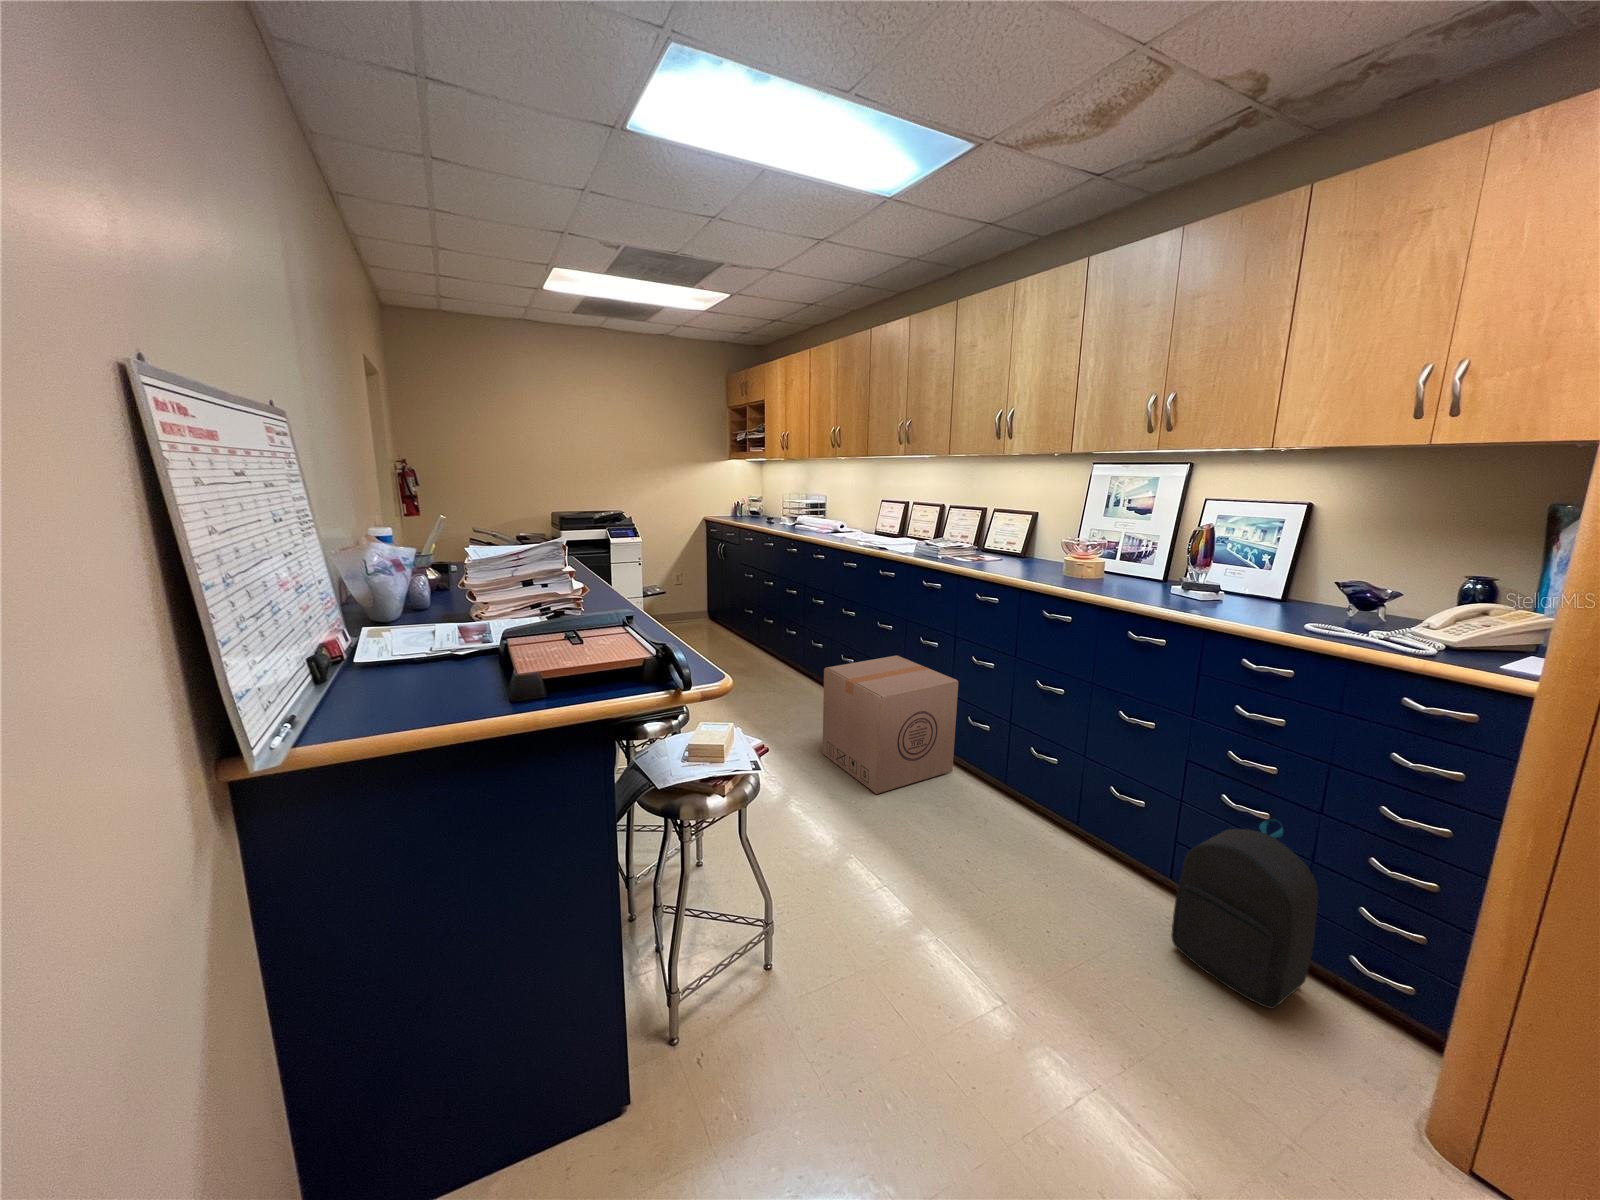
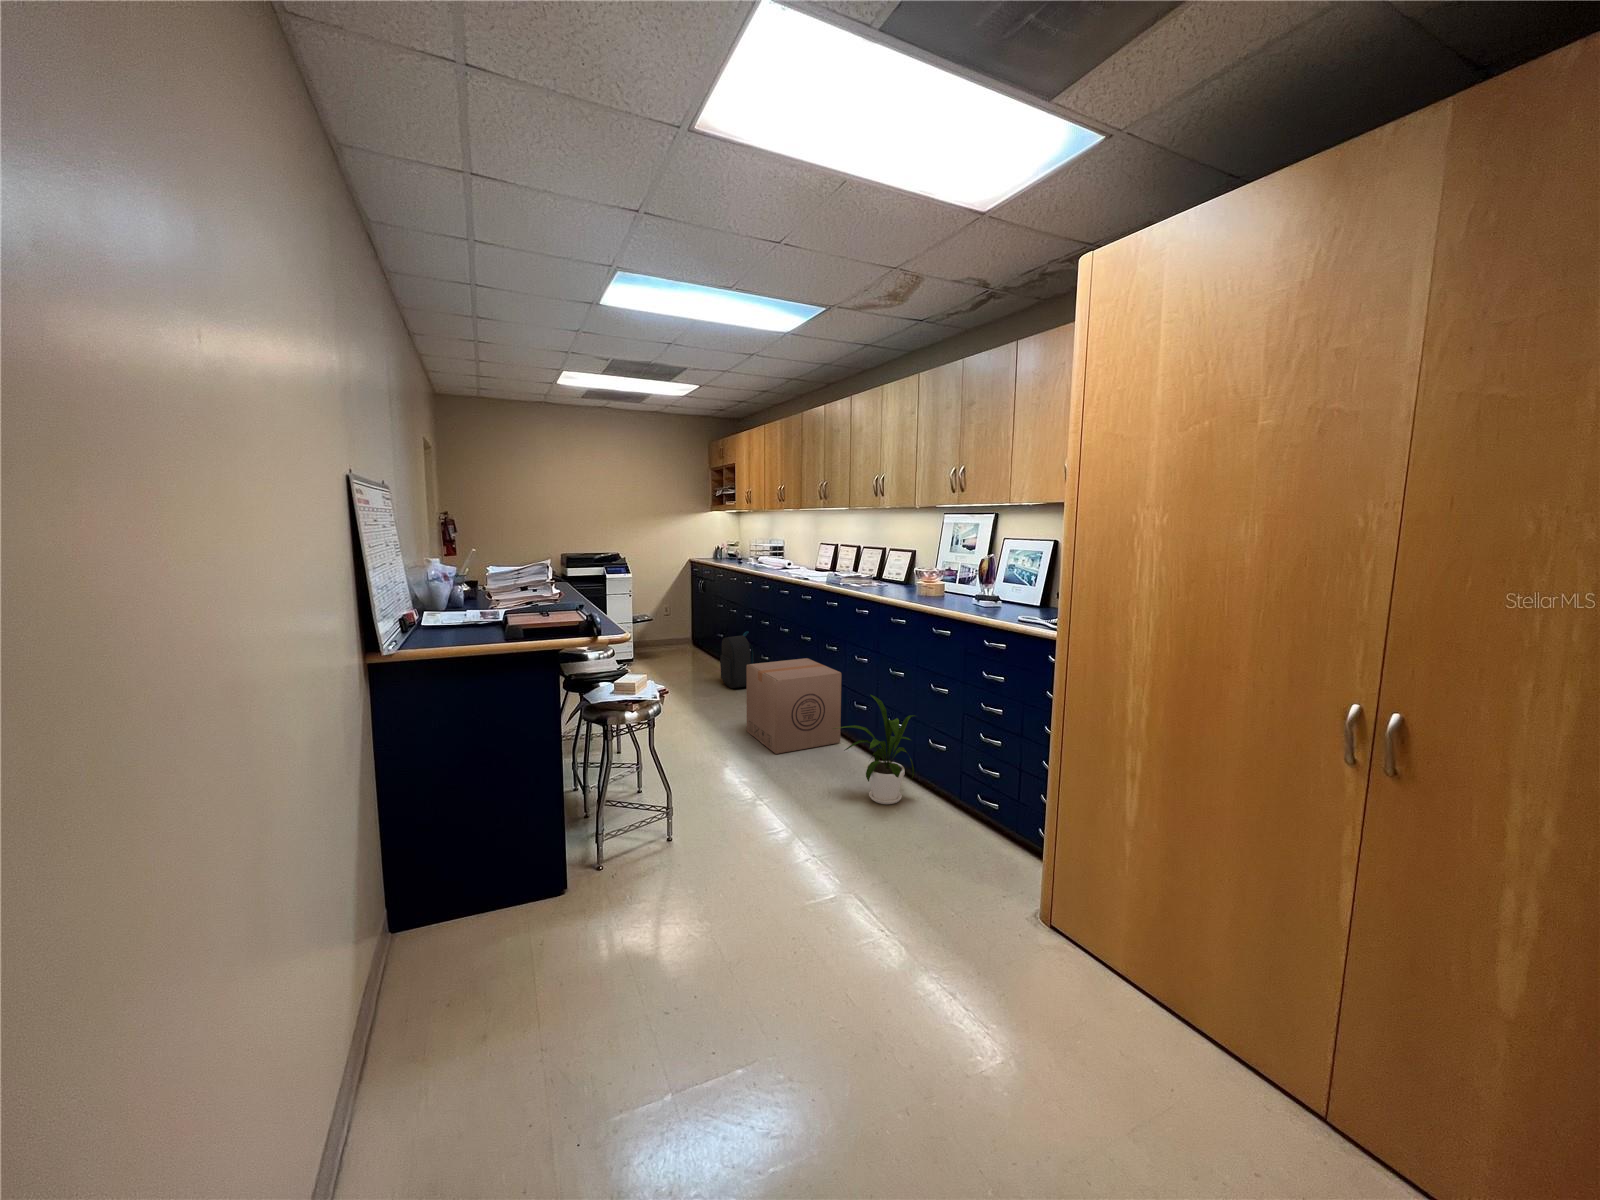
house plant: none [987,727,1118,890] -> present [834,695,915,804]
backpack: present [1171,819,1318,1009] -> present [720,631,754,688]

